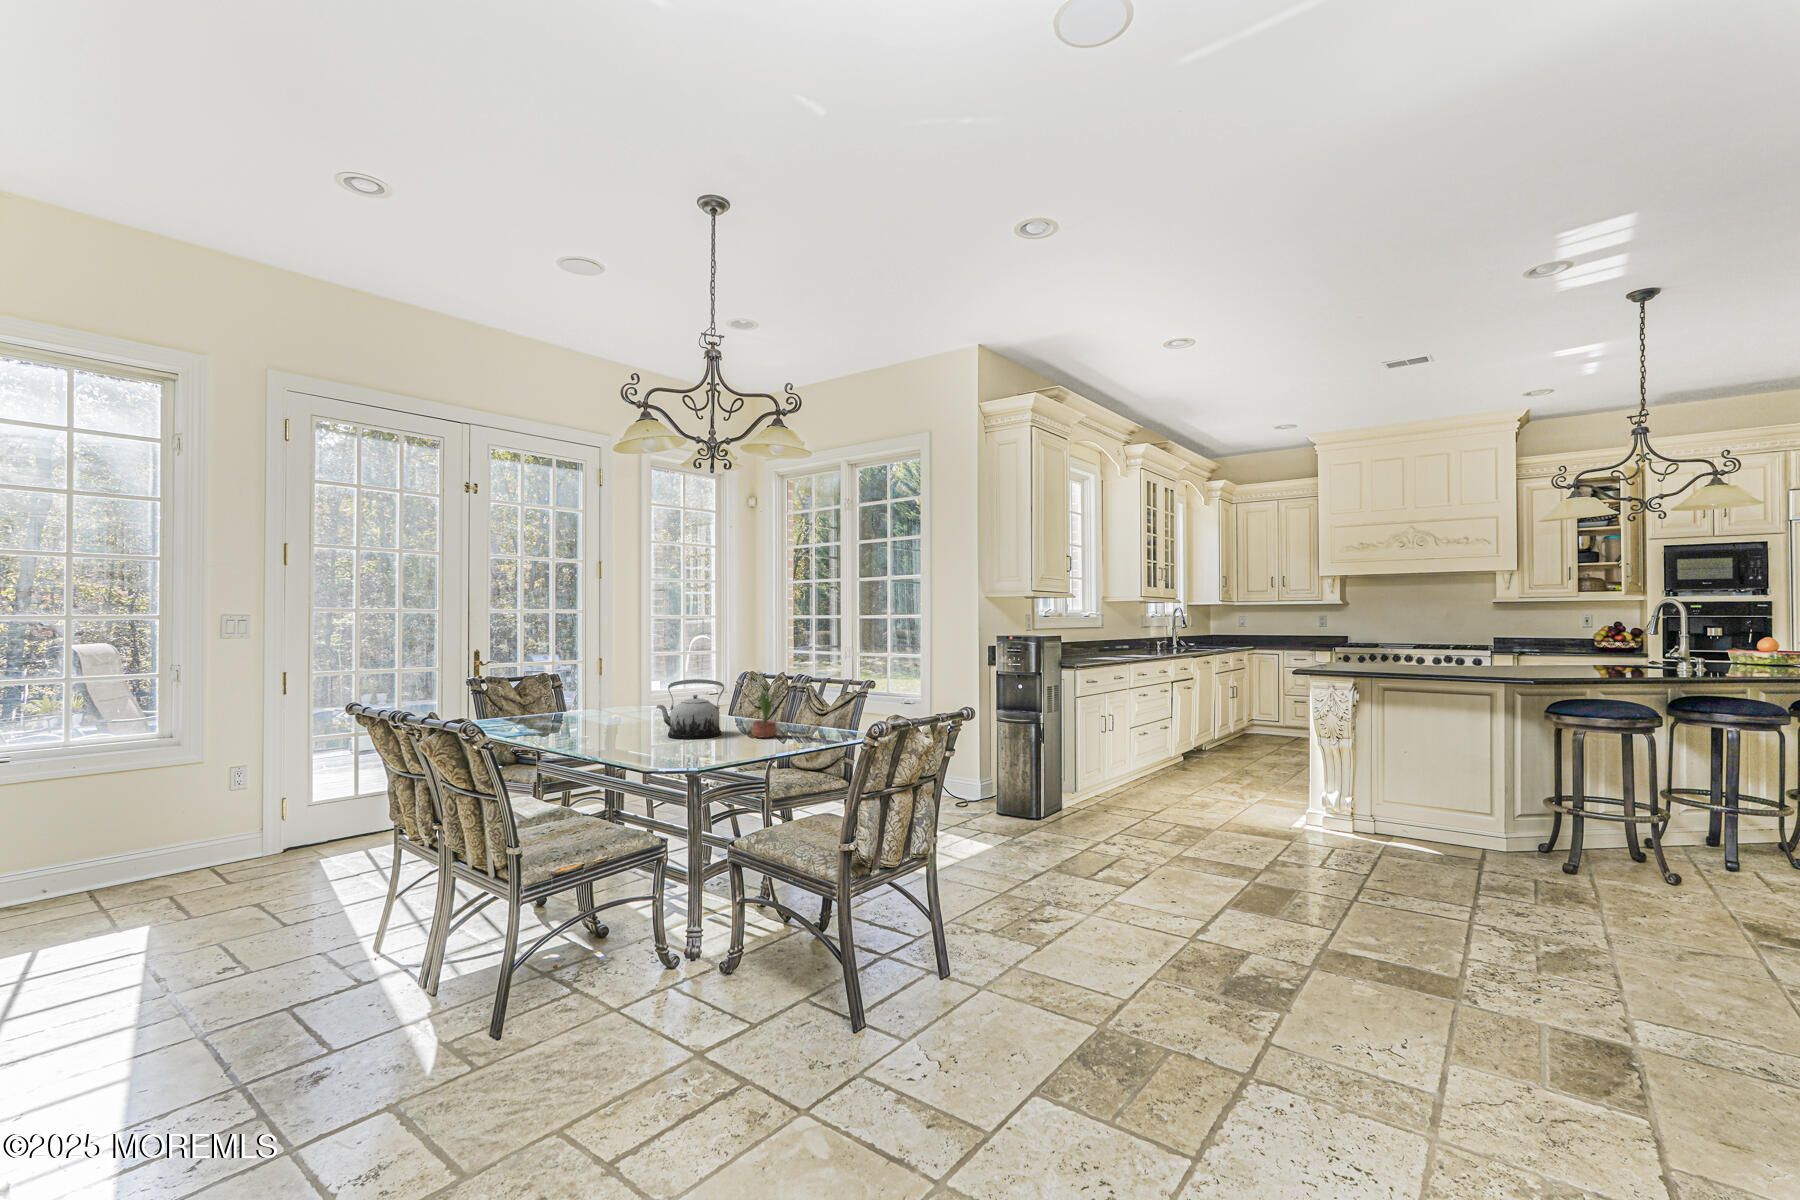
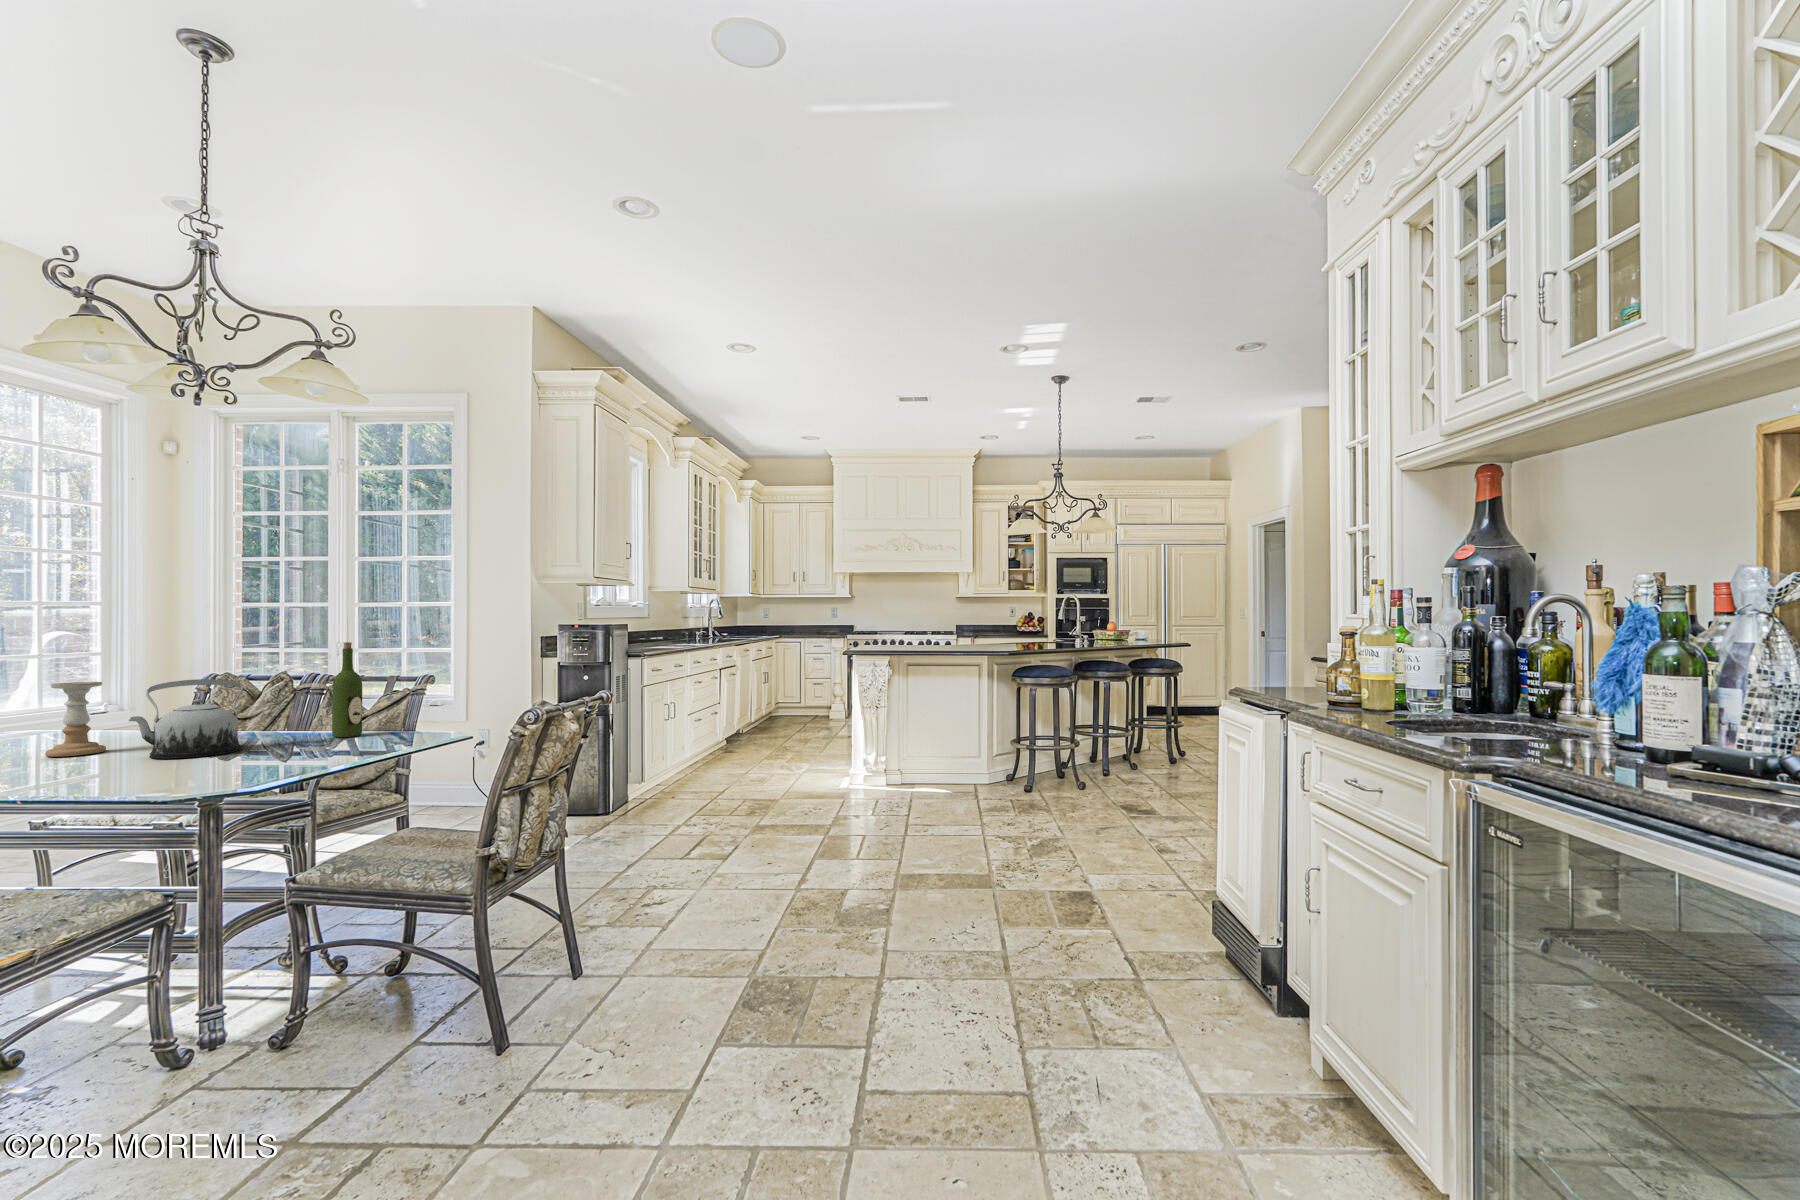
wine bottle: none [782,654,802,732] -> present [332,642,362,737]
potted flower: present [748,673,778,738] -> none [286,662,335,746]
candle holder: none [621,677,653,729] -> present [45,682,106,757]

